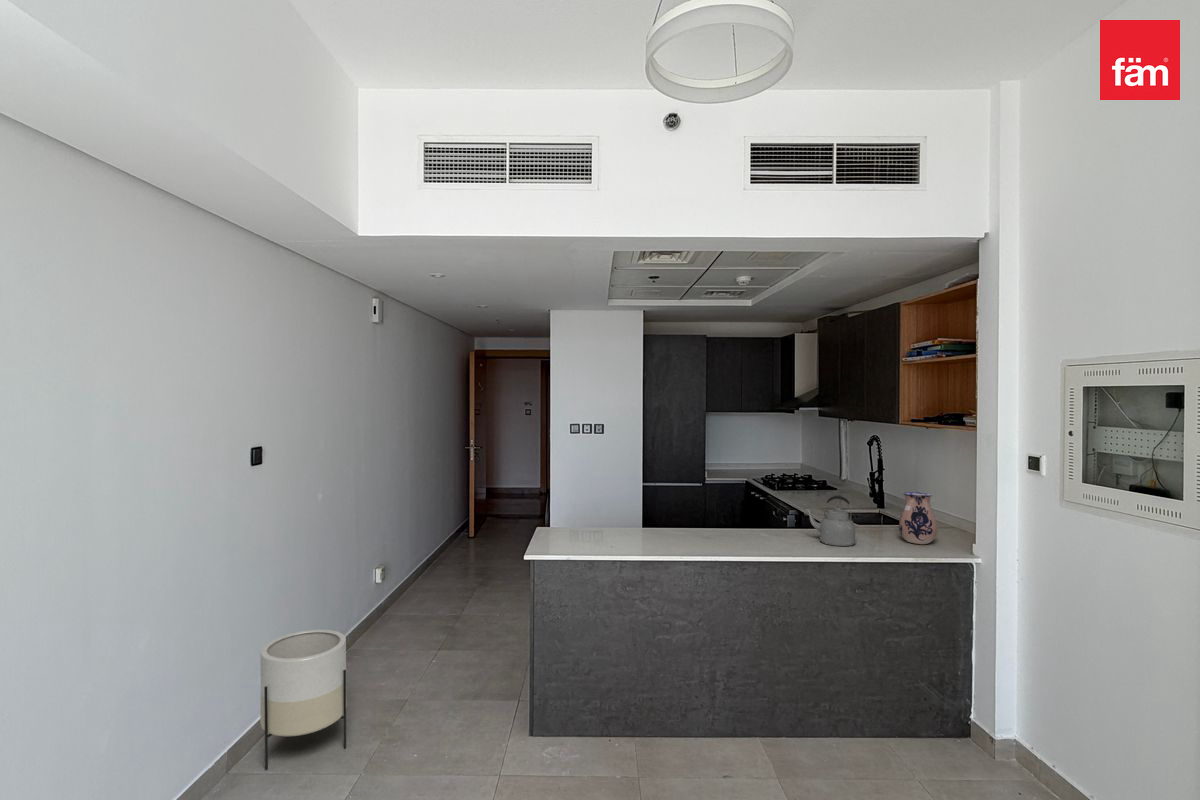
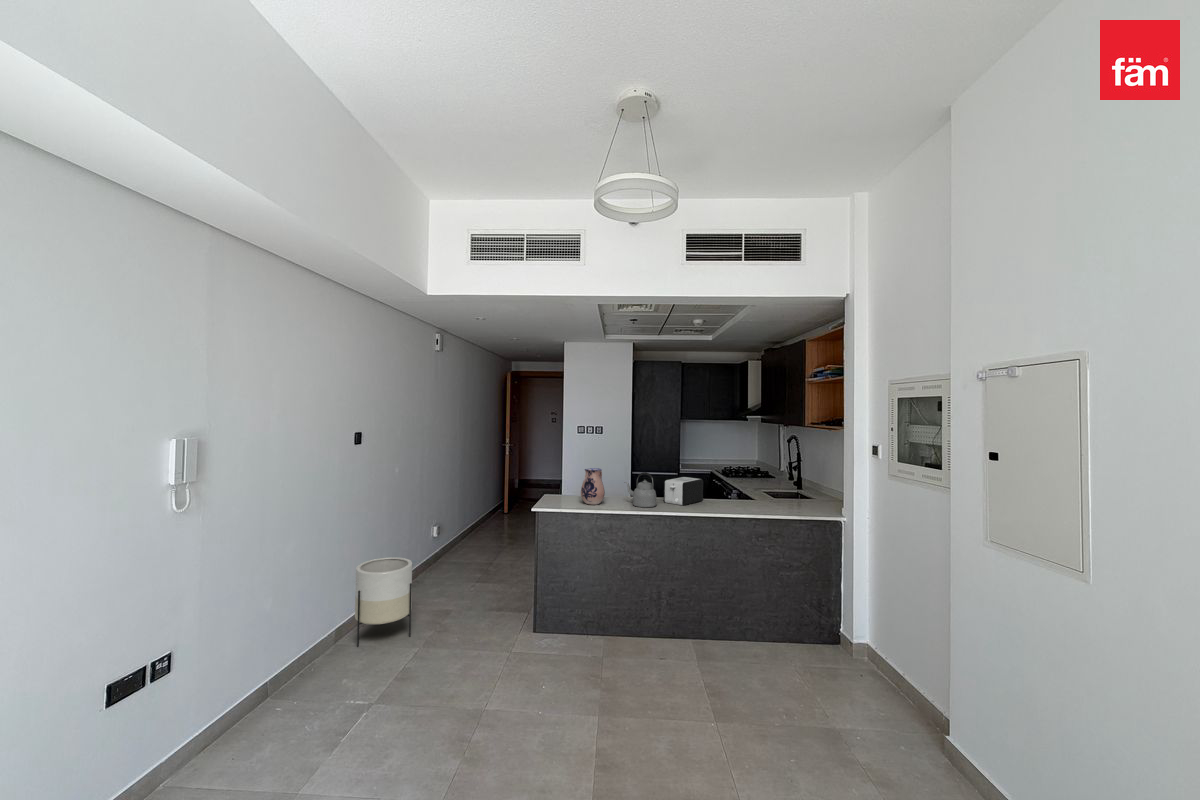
ceramic pitcher: present [899,492,937,544] -> present [581,468,605,505]
kettle: present [805,496,855,546] -> present [625,472,656,507]
toaster: none [710,499,764,542] -> present [664,477,703,505]

